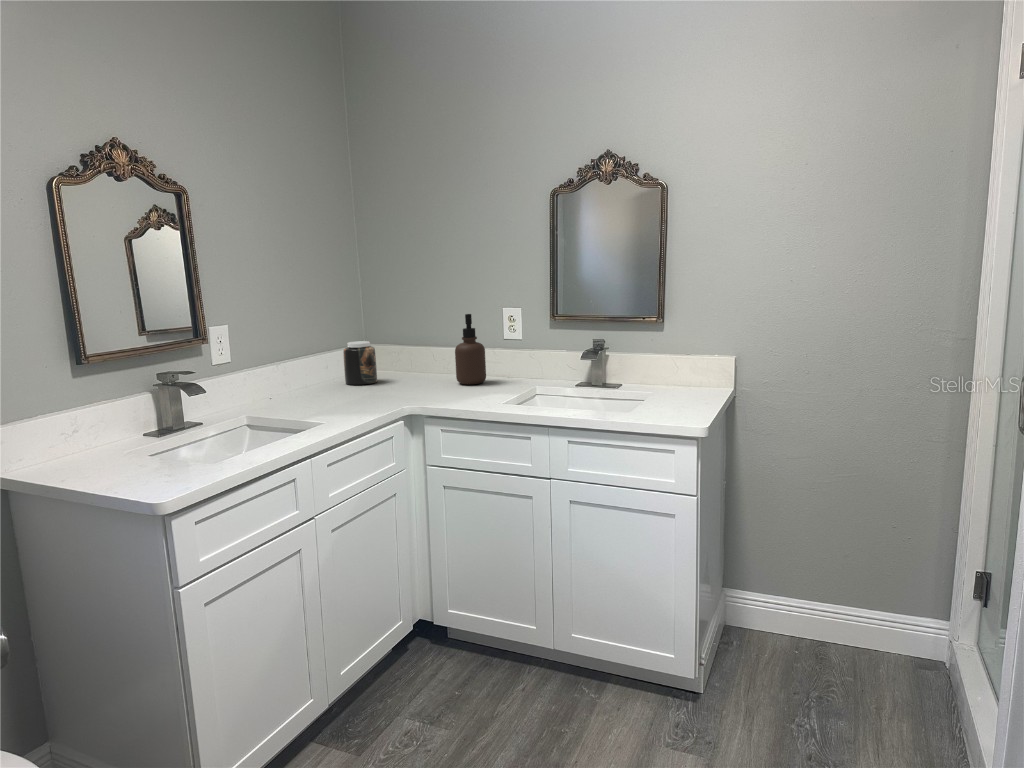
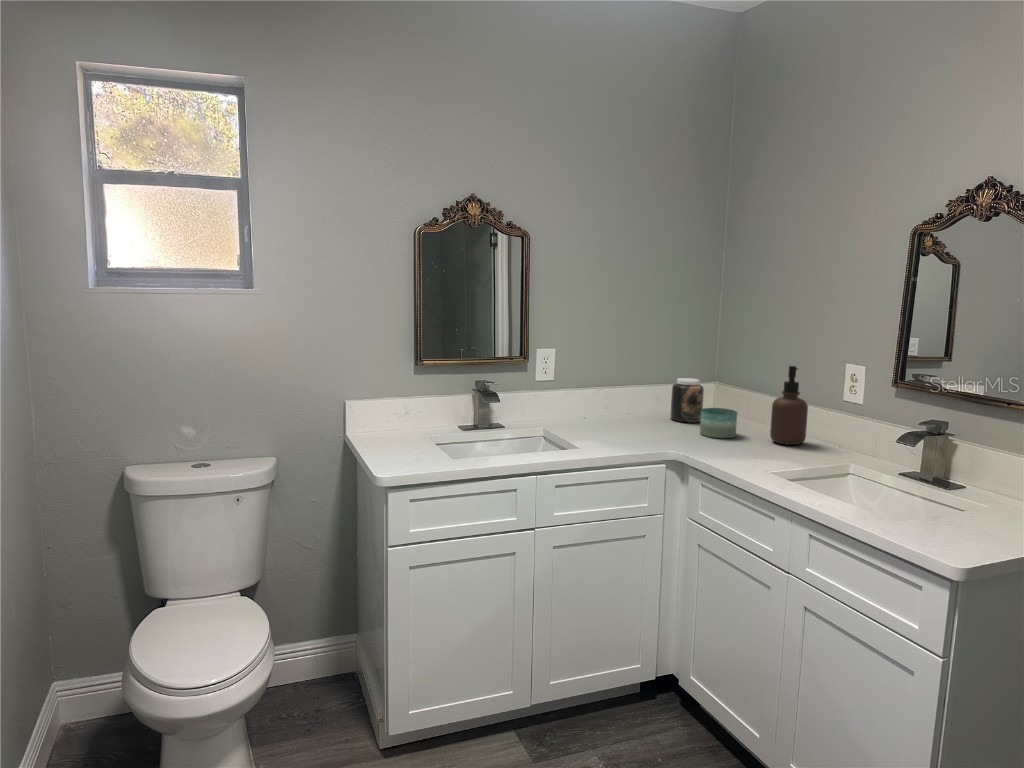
candle: none [392,363,427,391] -> present [700,408,737,438]

